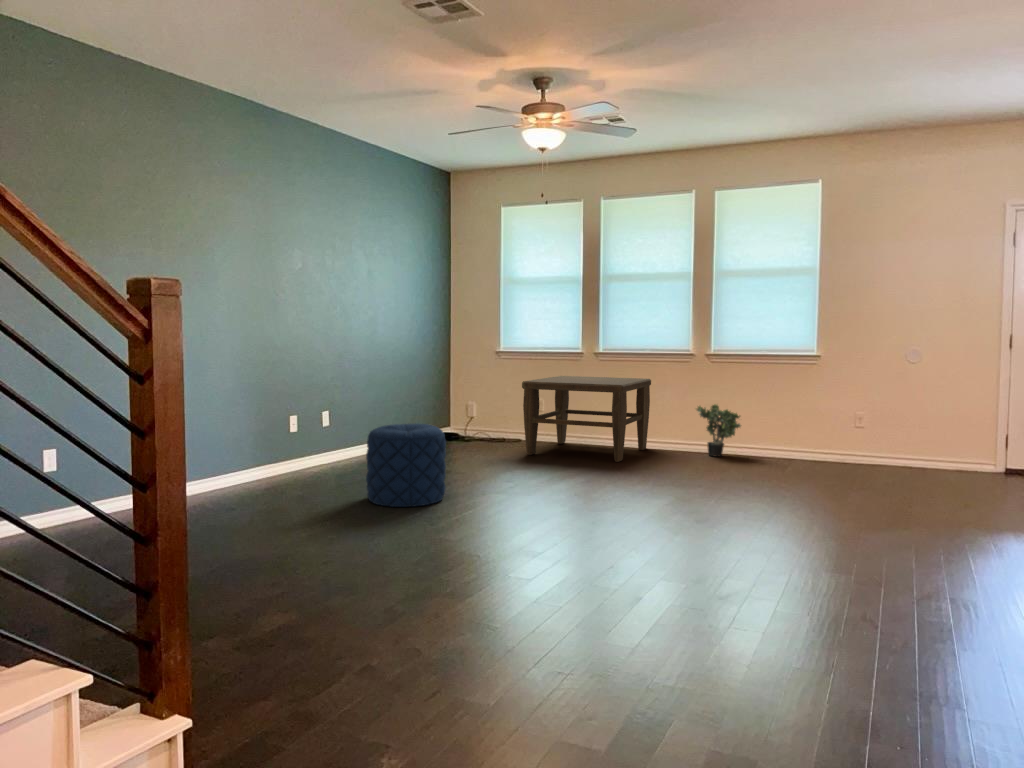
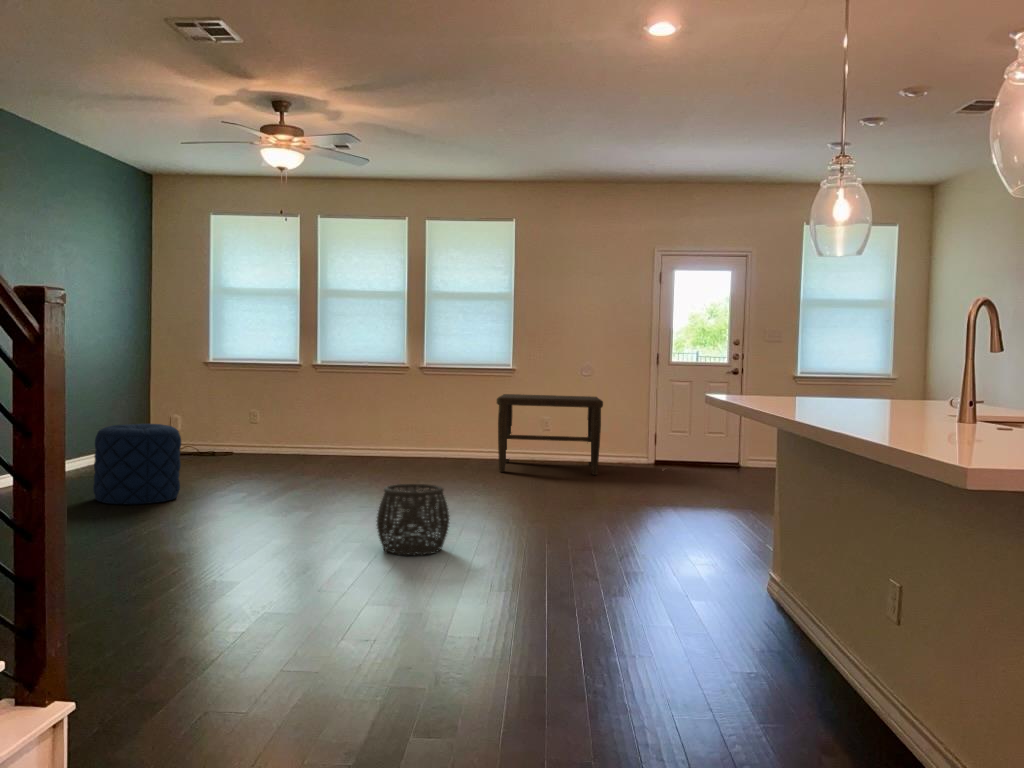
coffee table: present [522,376,651,462] -> present [497,394,603,475]
potted plant: present [697,404,741,457] -> none [409,412,450,461]
woven basket: none [618,524,712,622] -> present [377,484,449,556]

